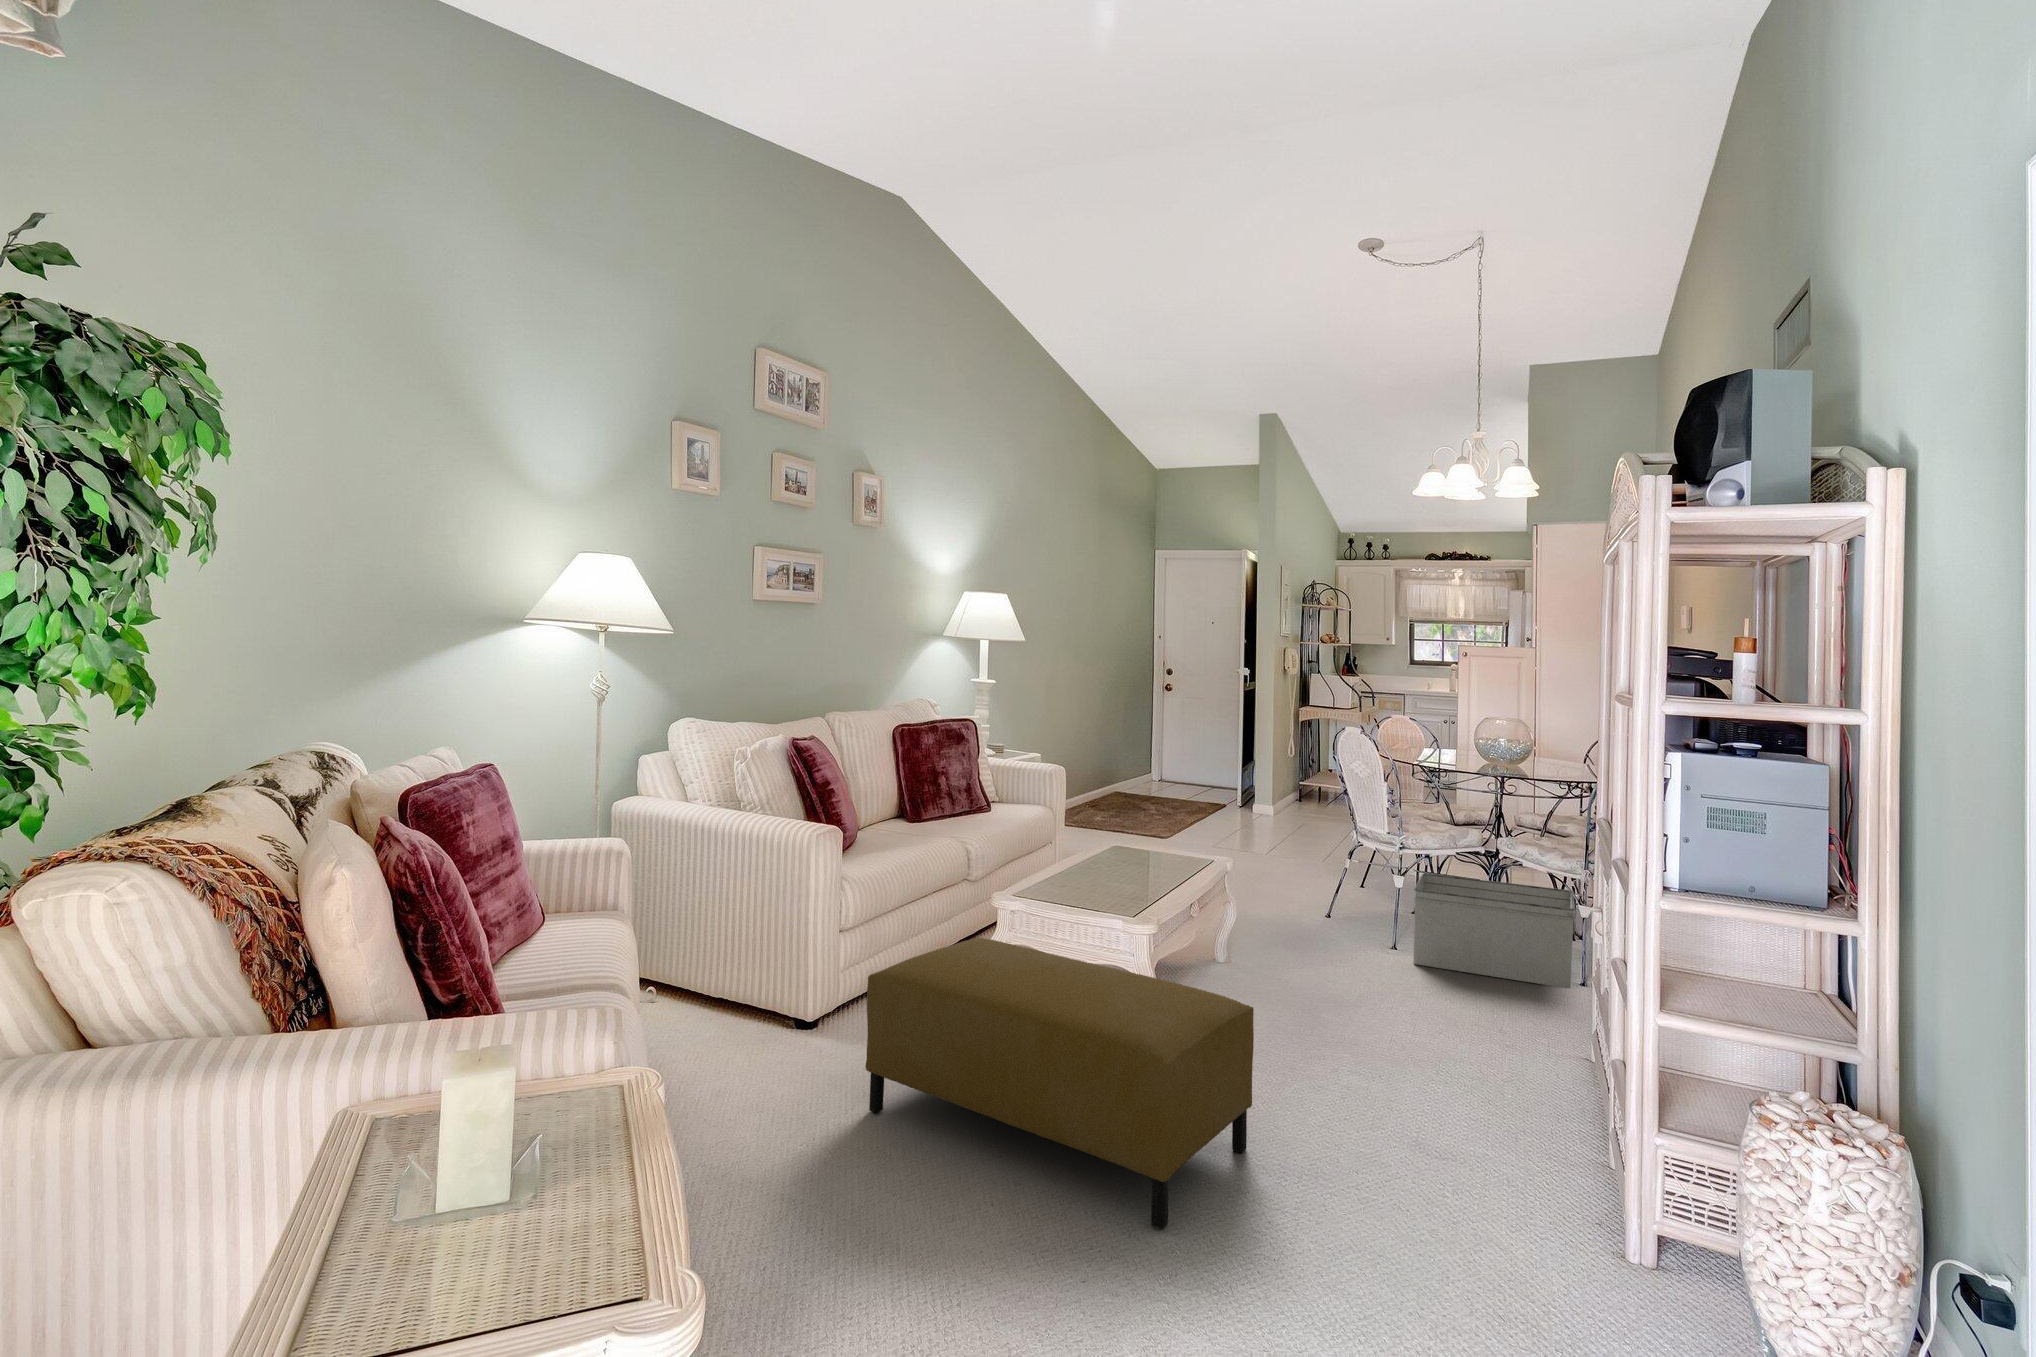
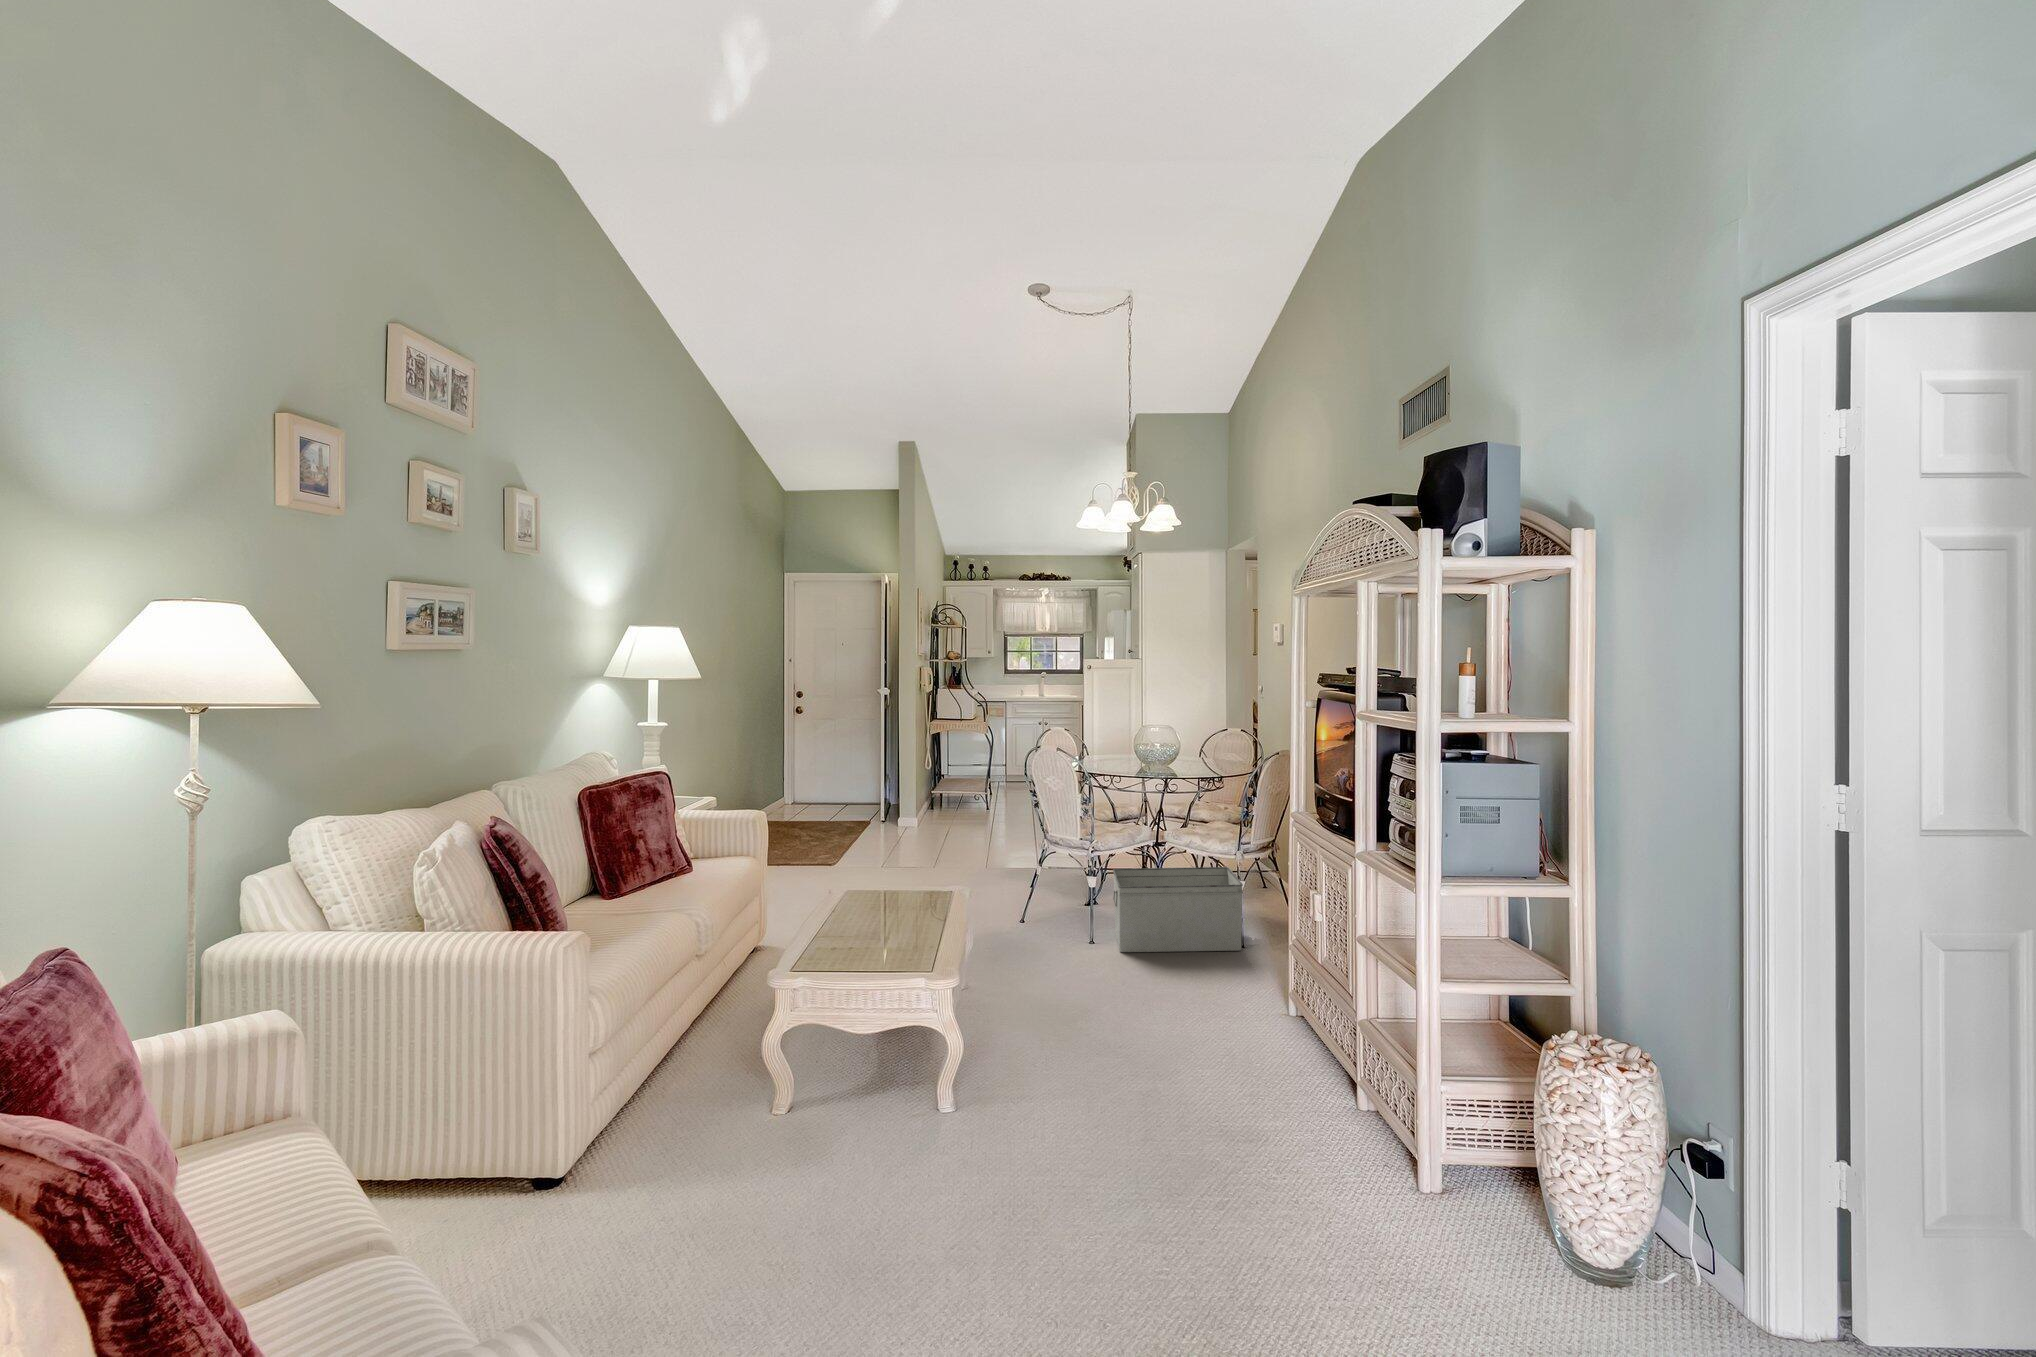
ottoman: present [865,938,1254,1229] -> none [688,1031,1104,1310]

